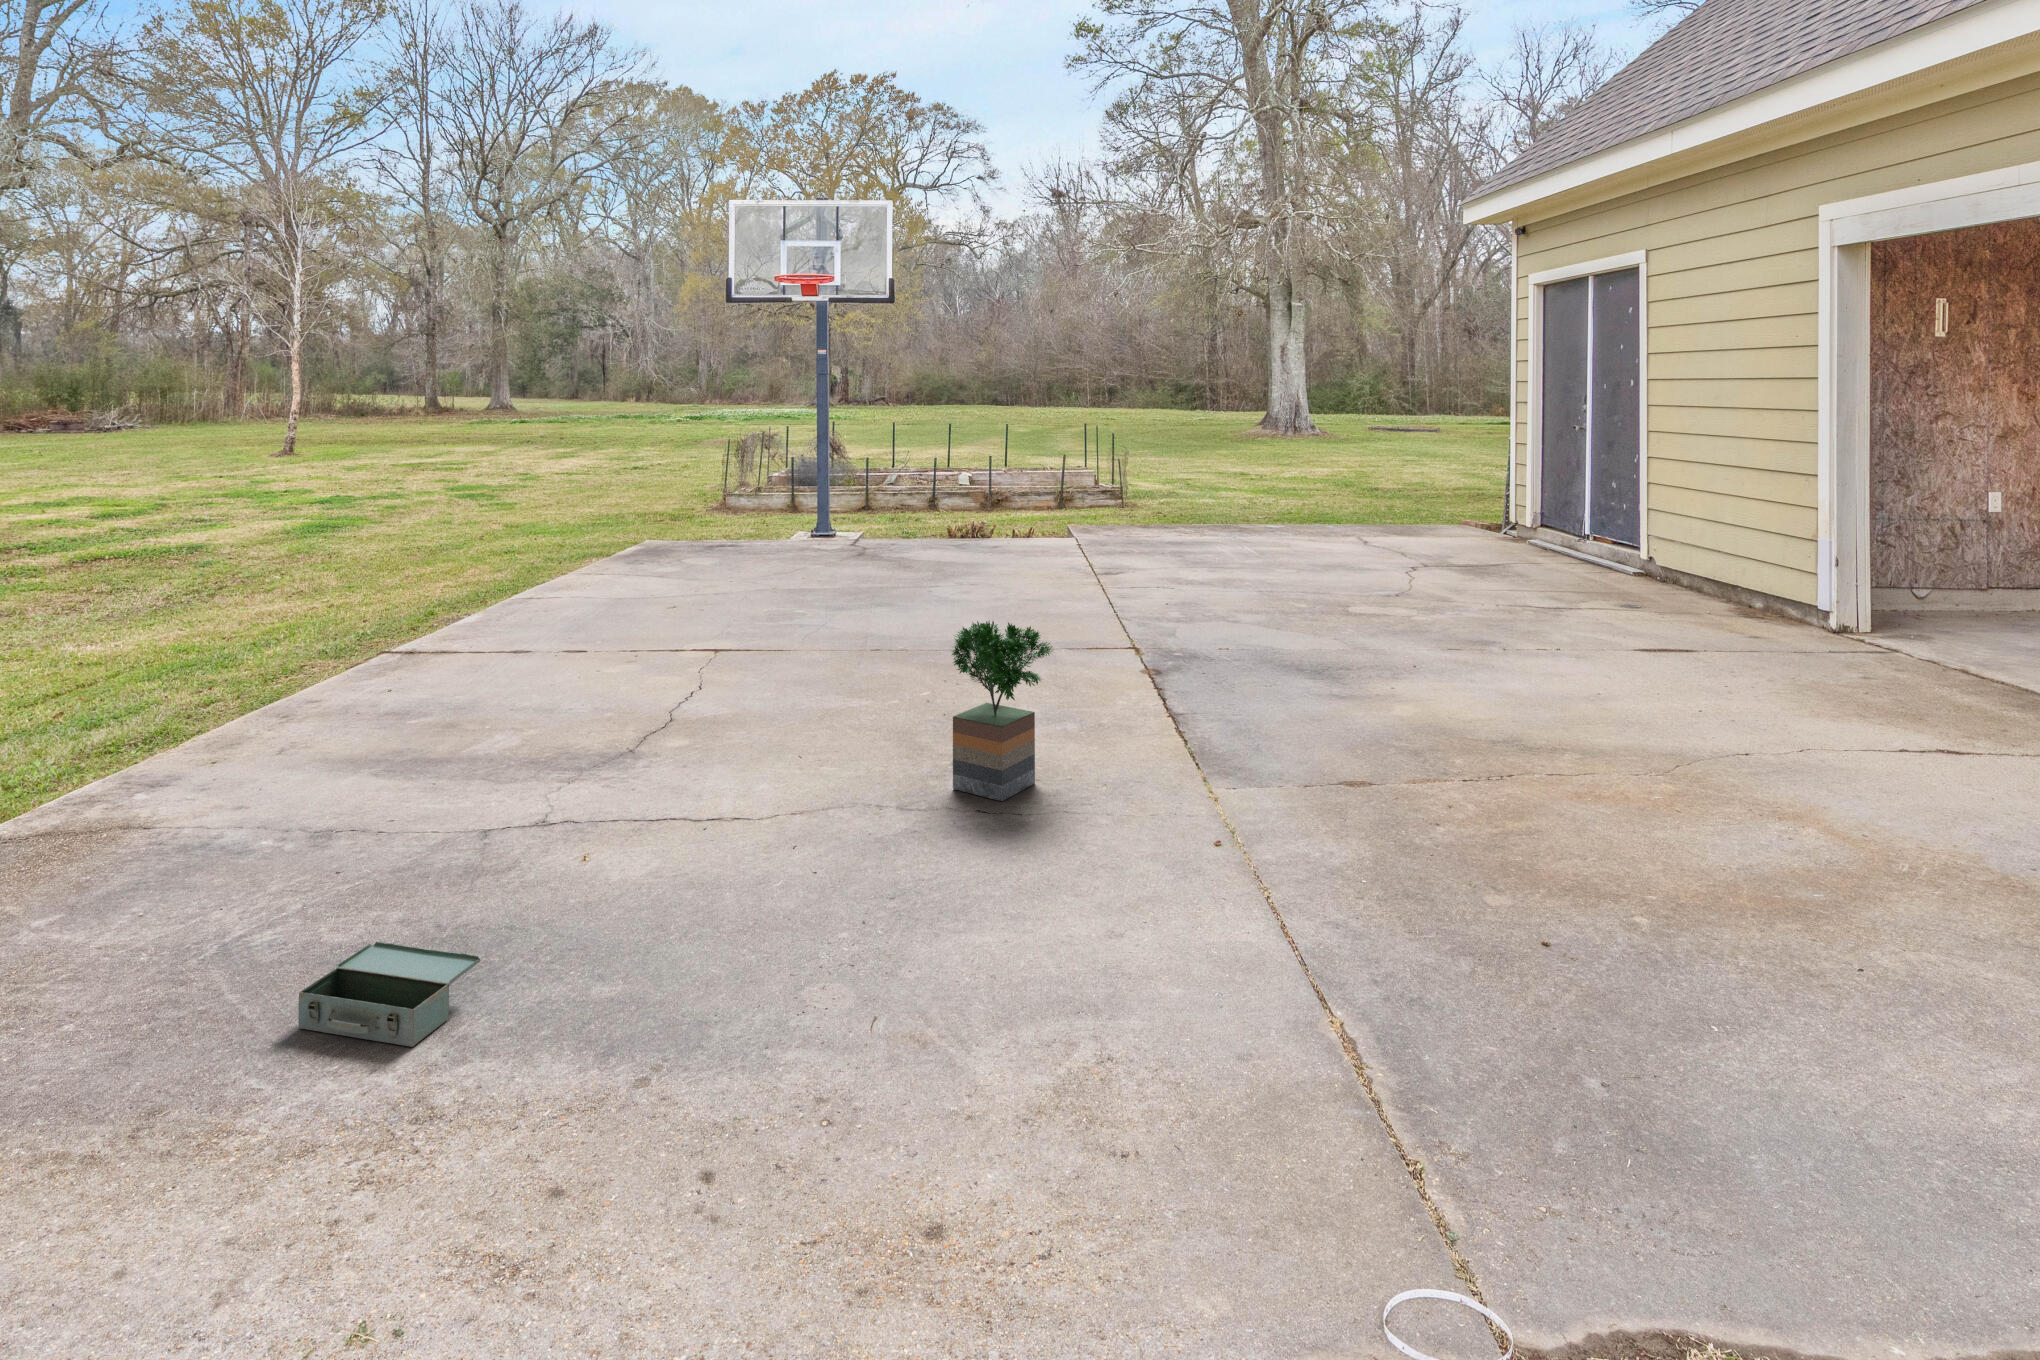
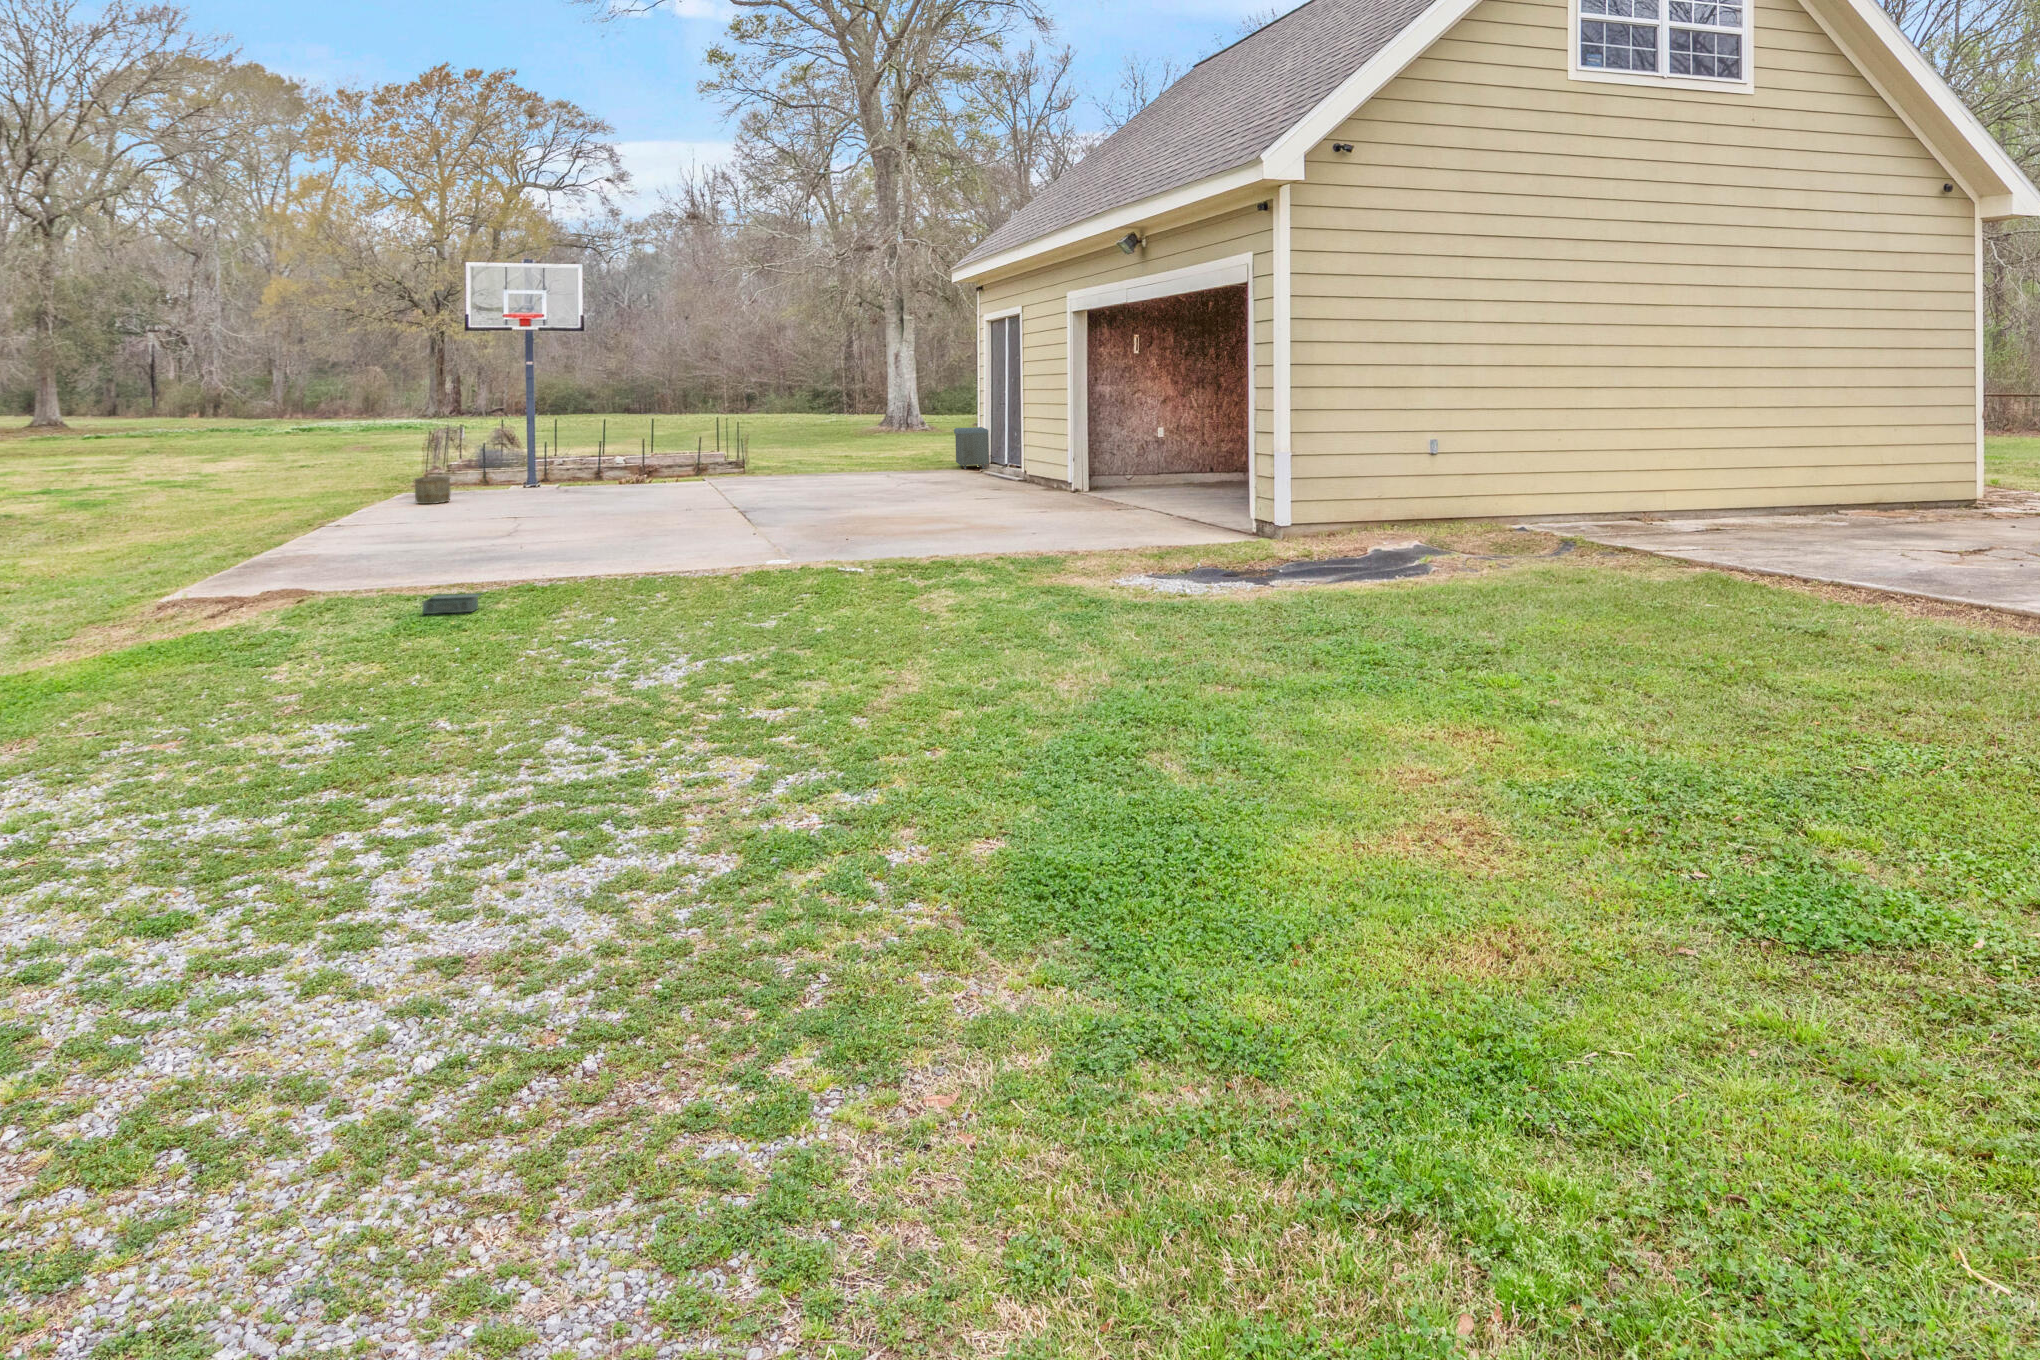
storage bench: none [1408,451,1469,513] -> present [954,427,989,469]
wooden bucket: none [705,494,750,531] -> present [415,476,450,504]
potted tree: present [952,621,1053,801] -> none [647,492,696,566]

